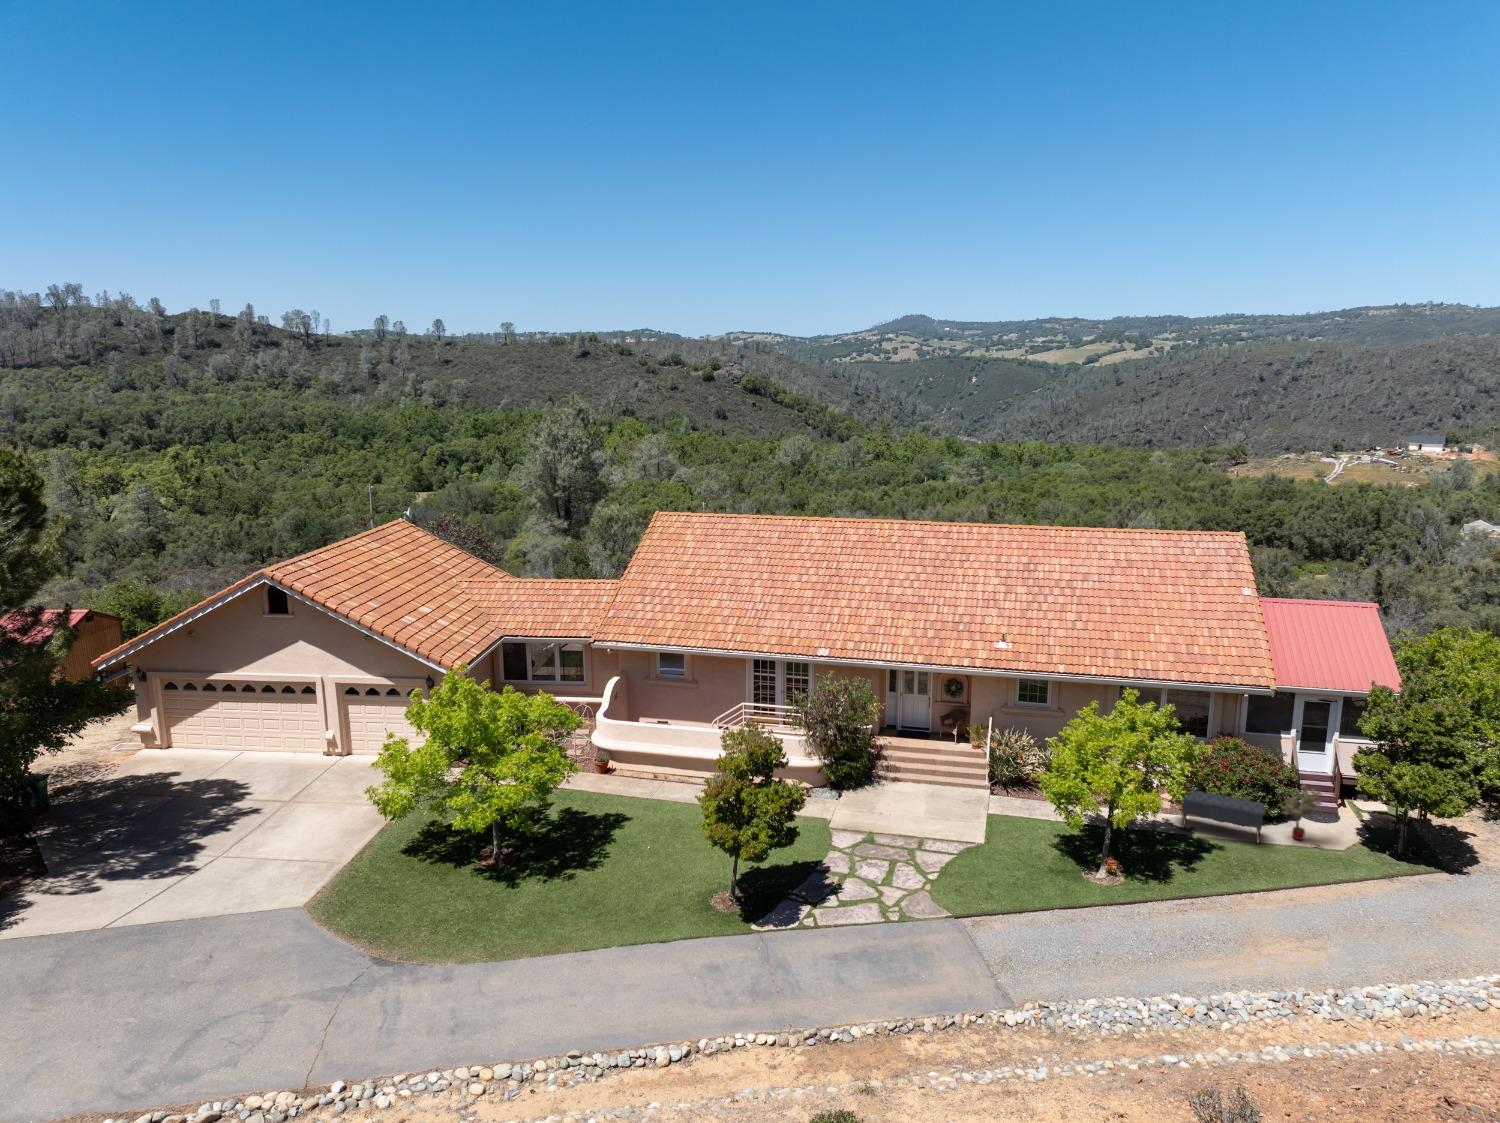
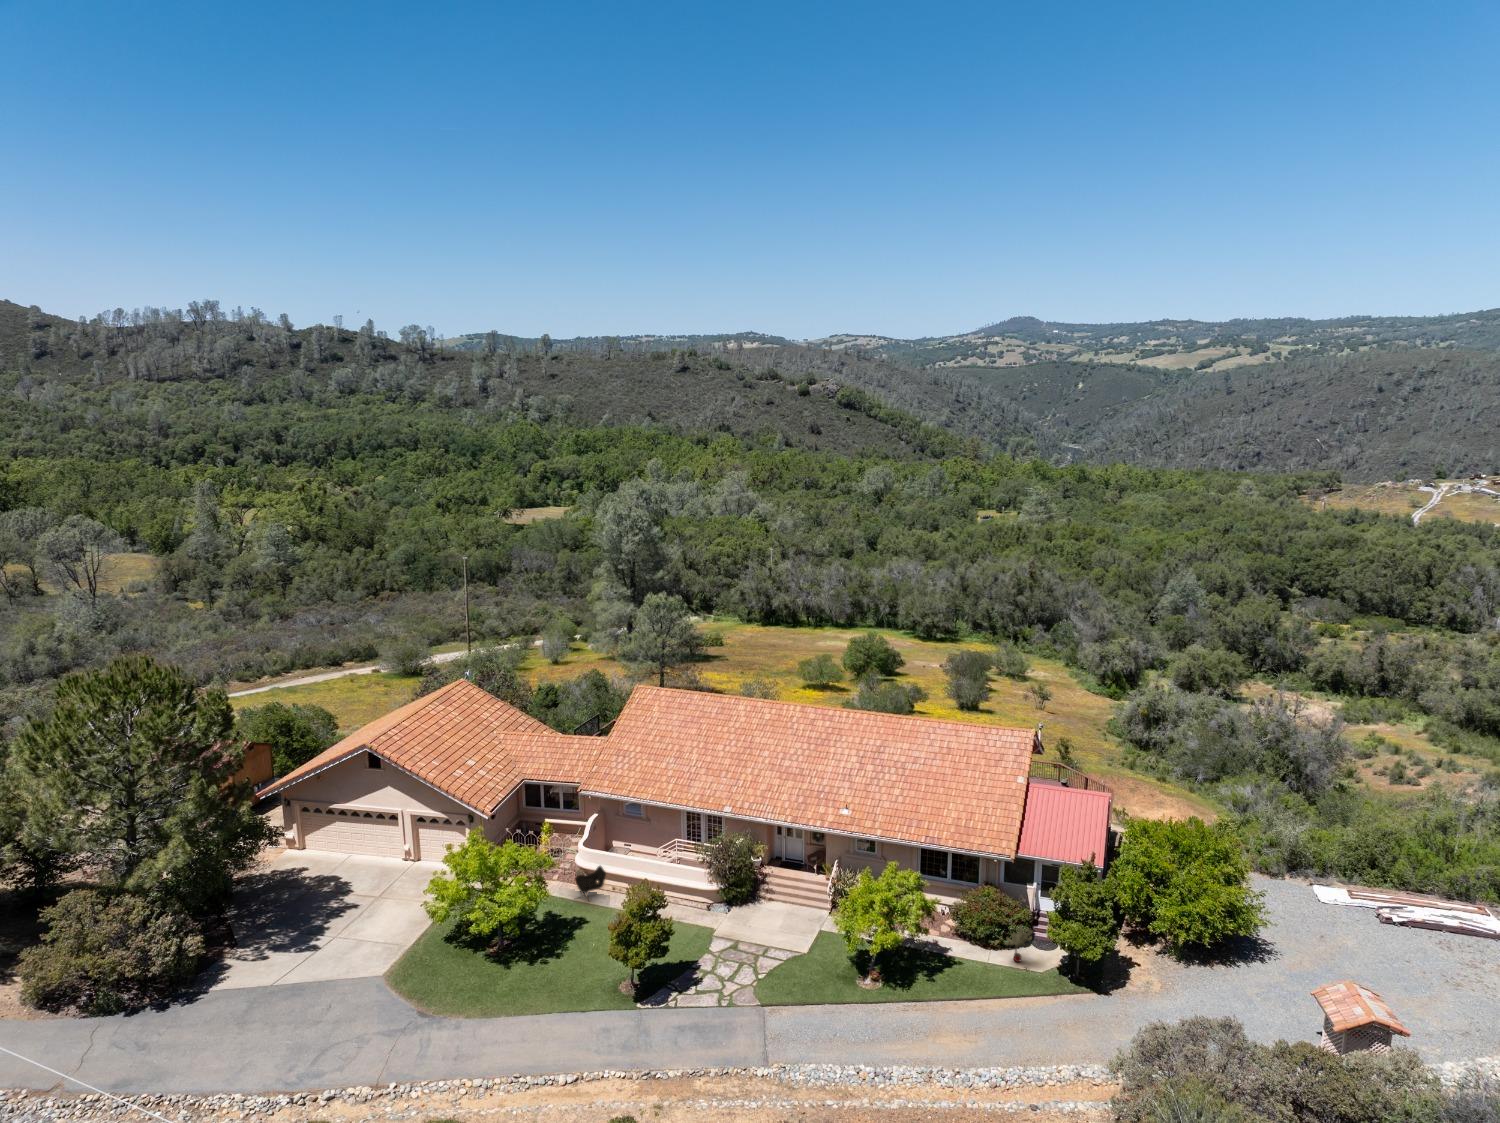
lounge chair: none [599,743,648,794] -> present [575,866,606,900]
bench: present [1182,789,1264,843] -> none [944,921,996,964]

